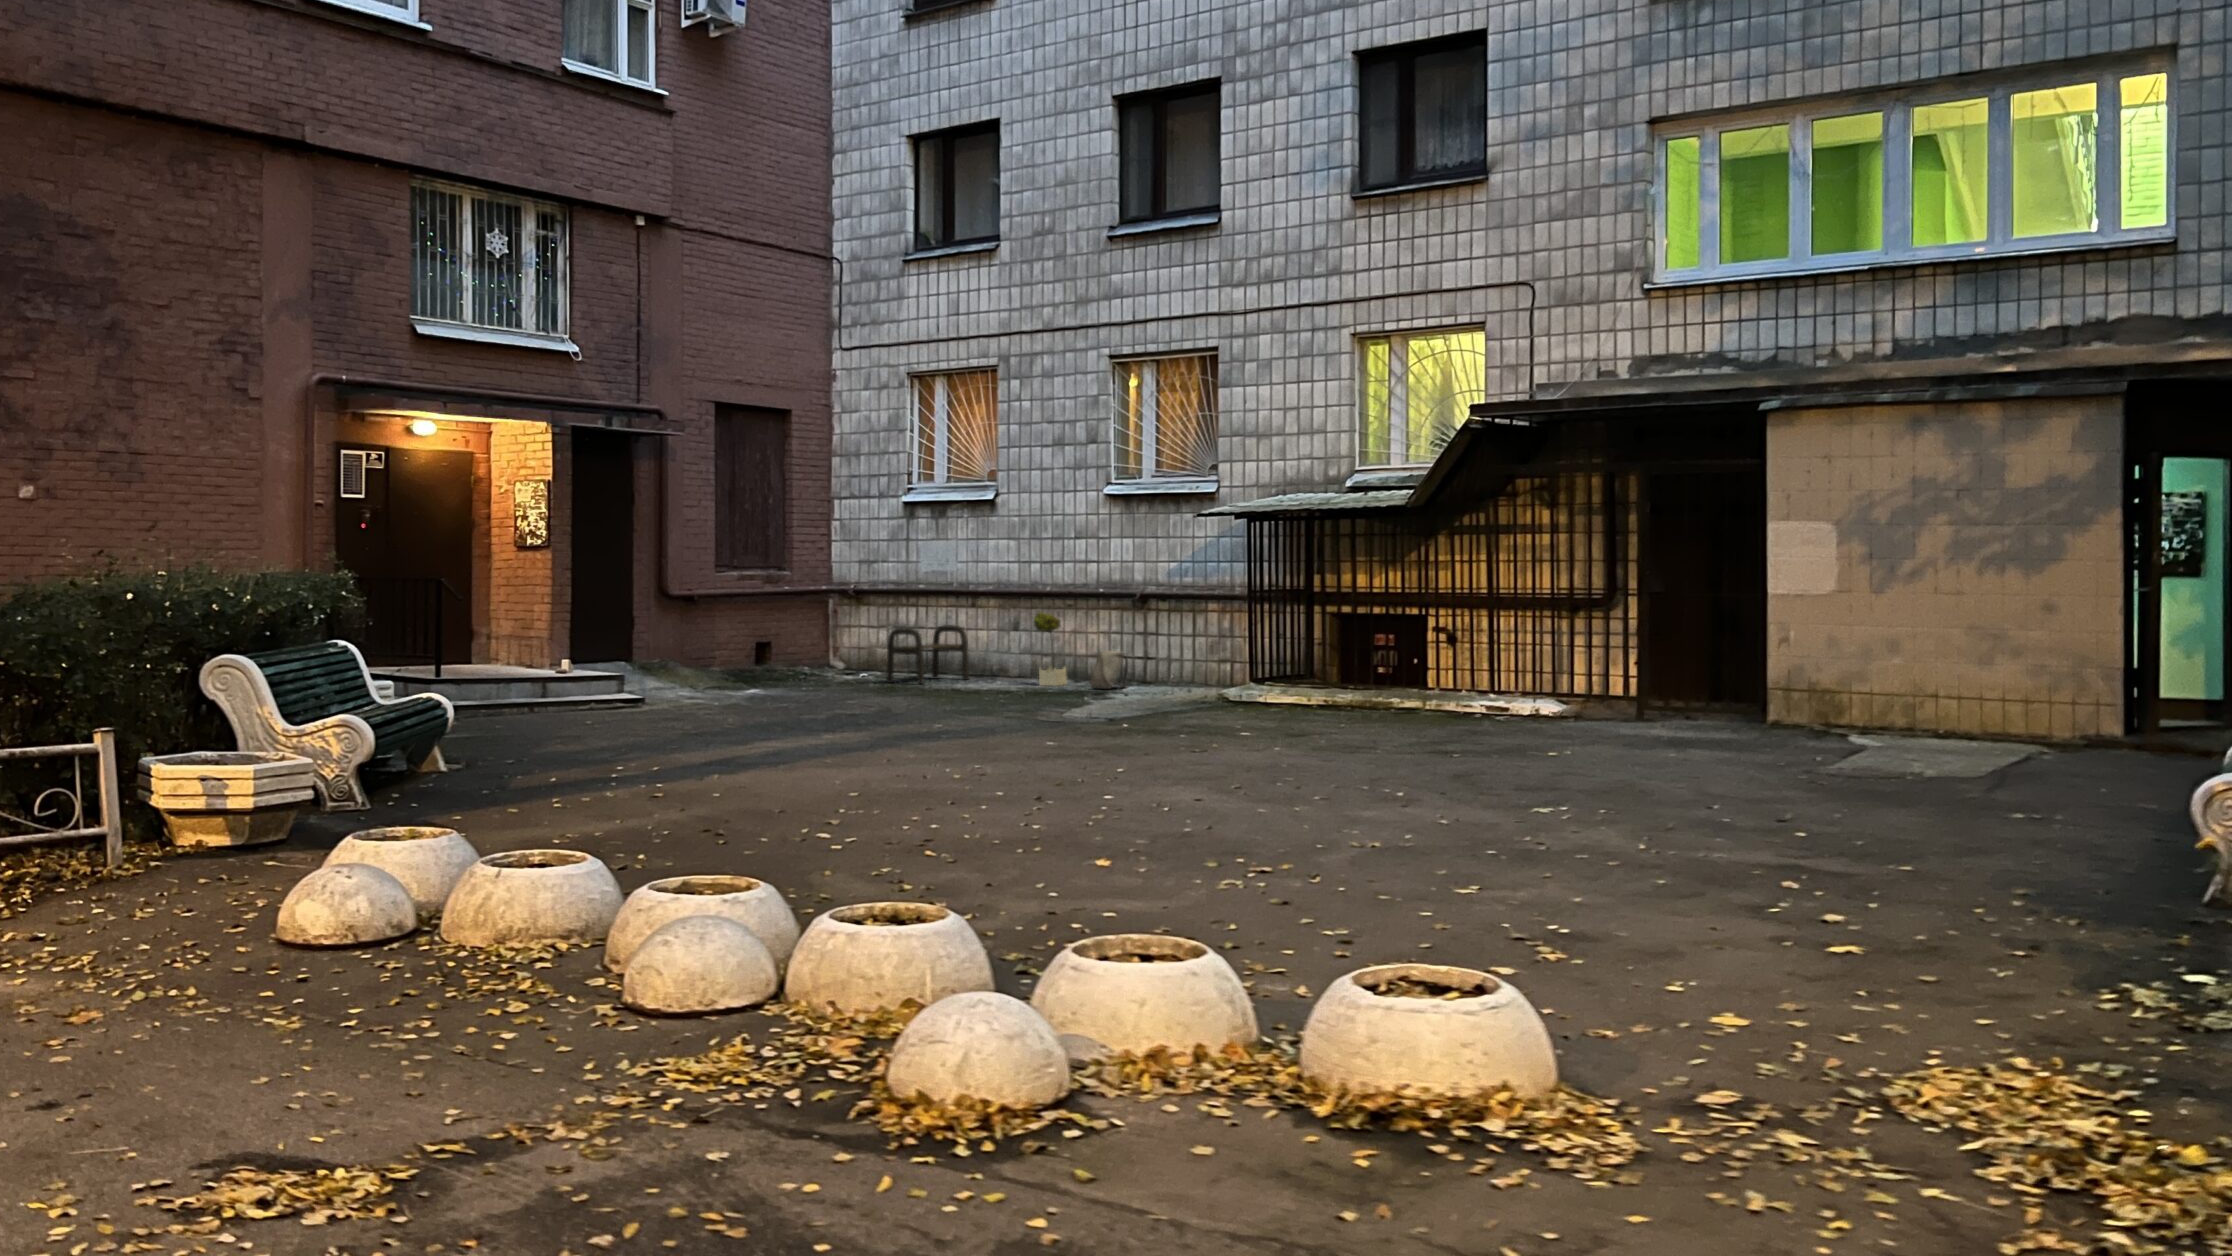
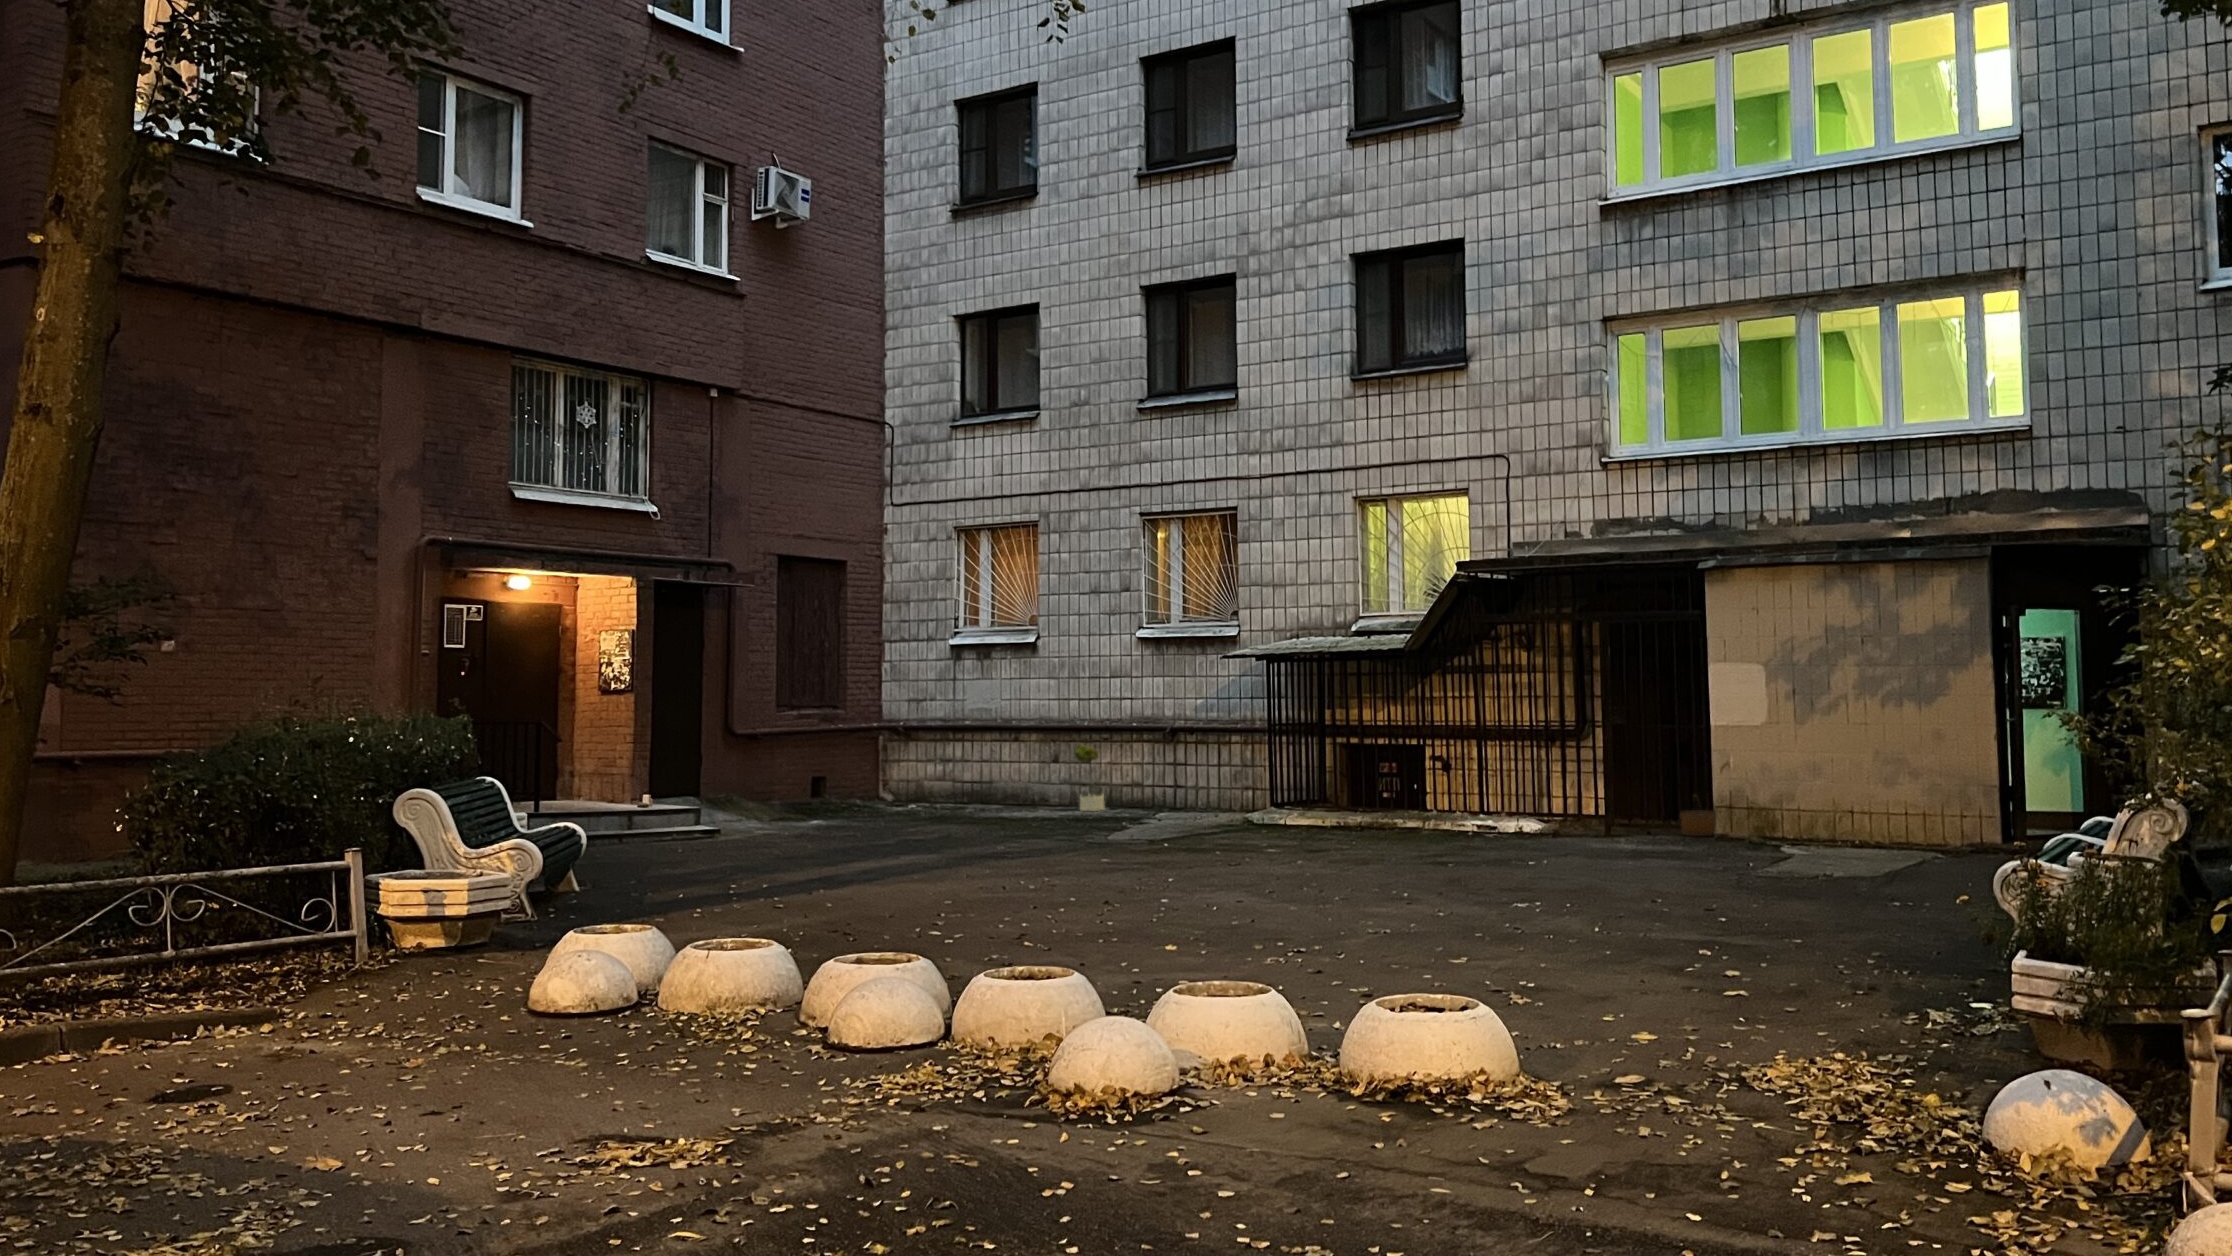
bench: present [887,625,969,684] -> none [940,757,1015,811]
backpack: present [1090,650,1128,689] -> none [1126,778,1160,813]
bucket: none [1735,680,1777,729] -> present [1680,795,1715,836]

